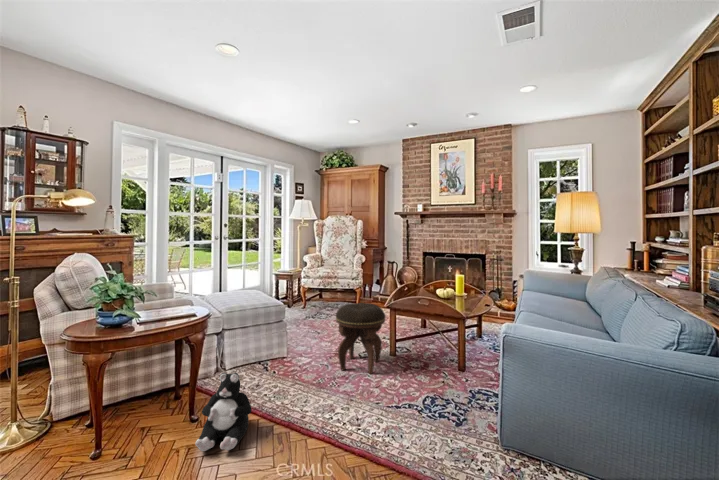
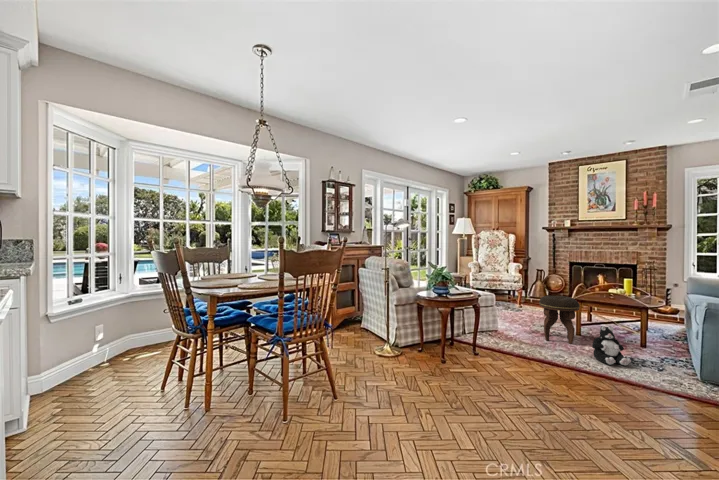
plush toy: present [195,373,252,451] -> present [592,326,631,366]

